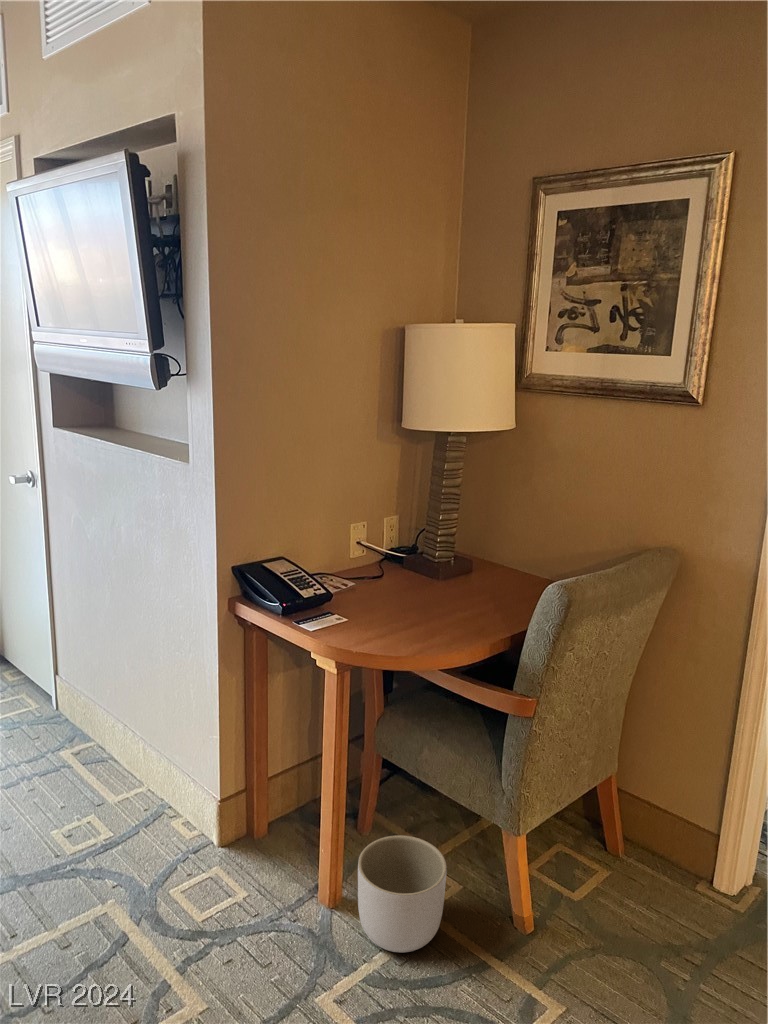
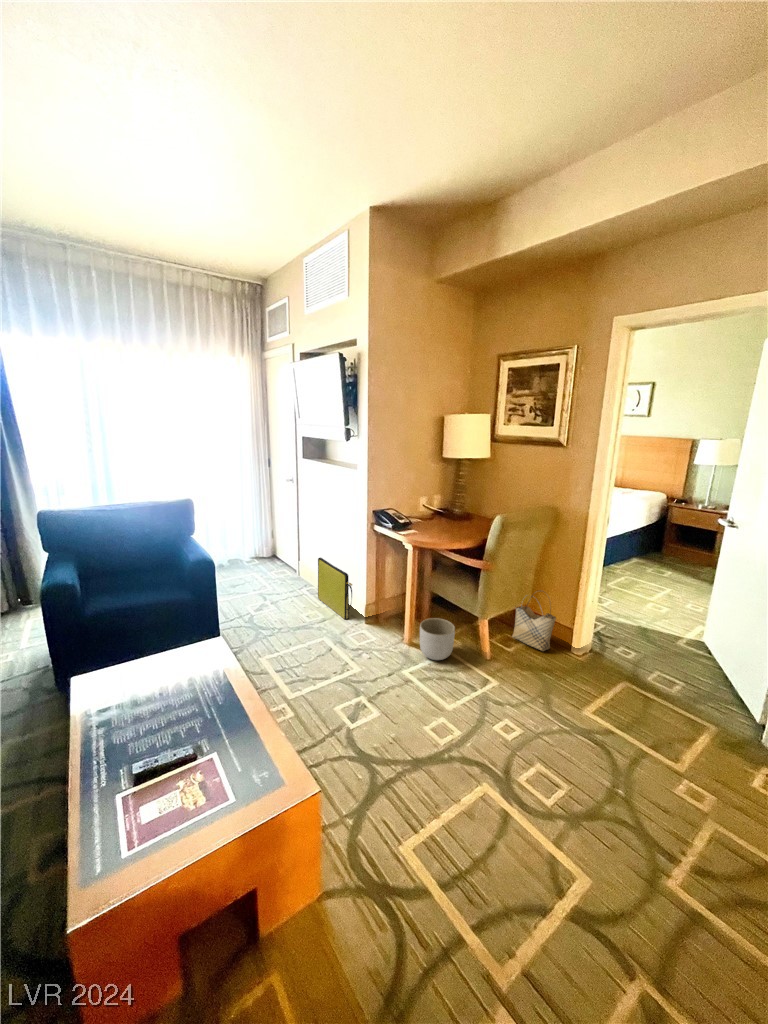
bag: none [101,673,186,834] -> present [318,558,352,619]
woven basket: none [577,745,682,896] -> present [512,590,556,651]

